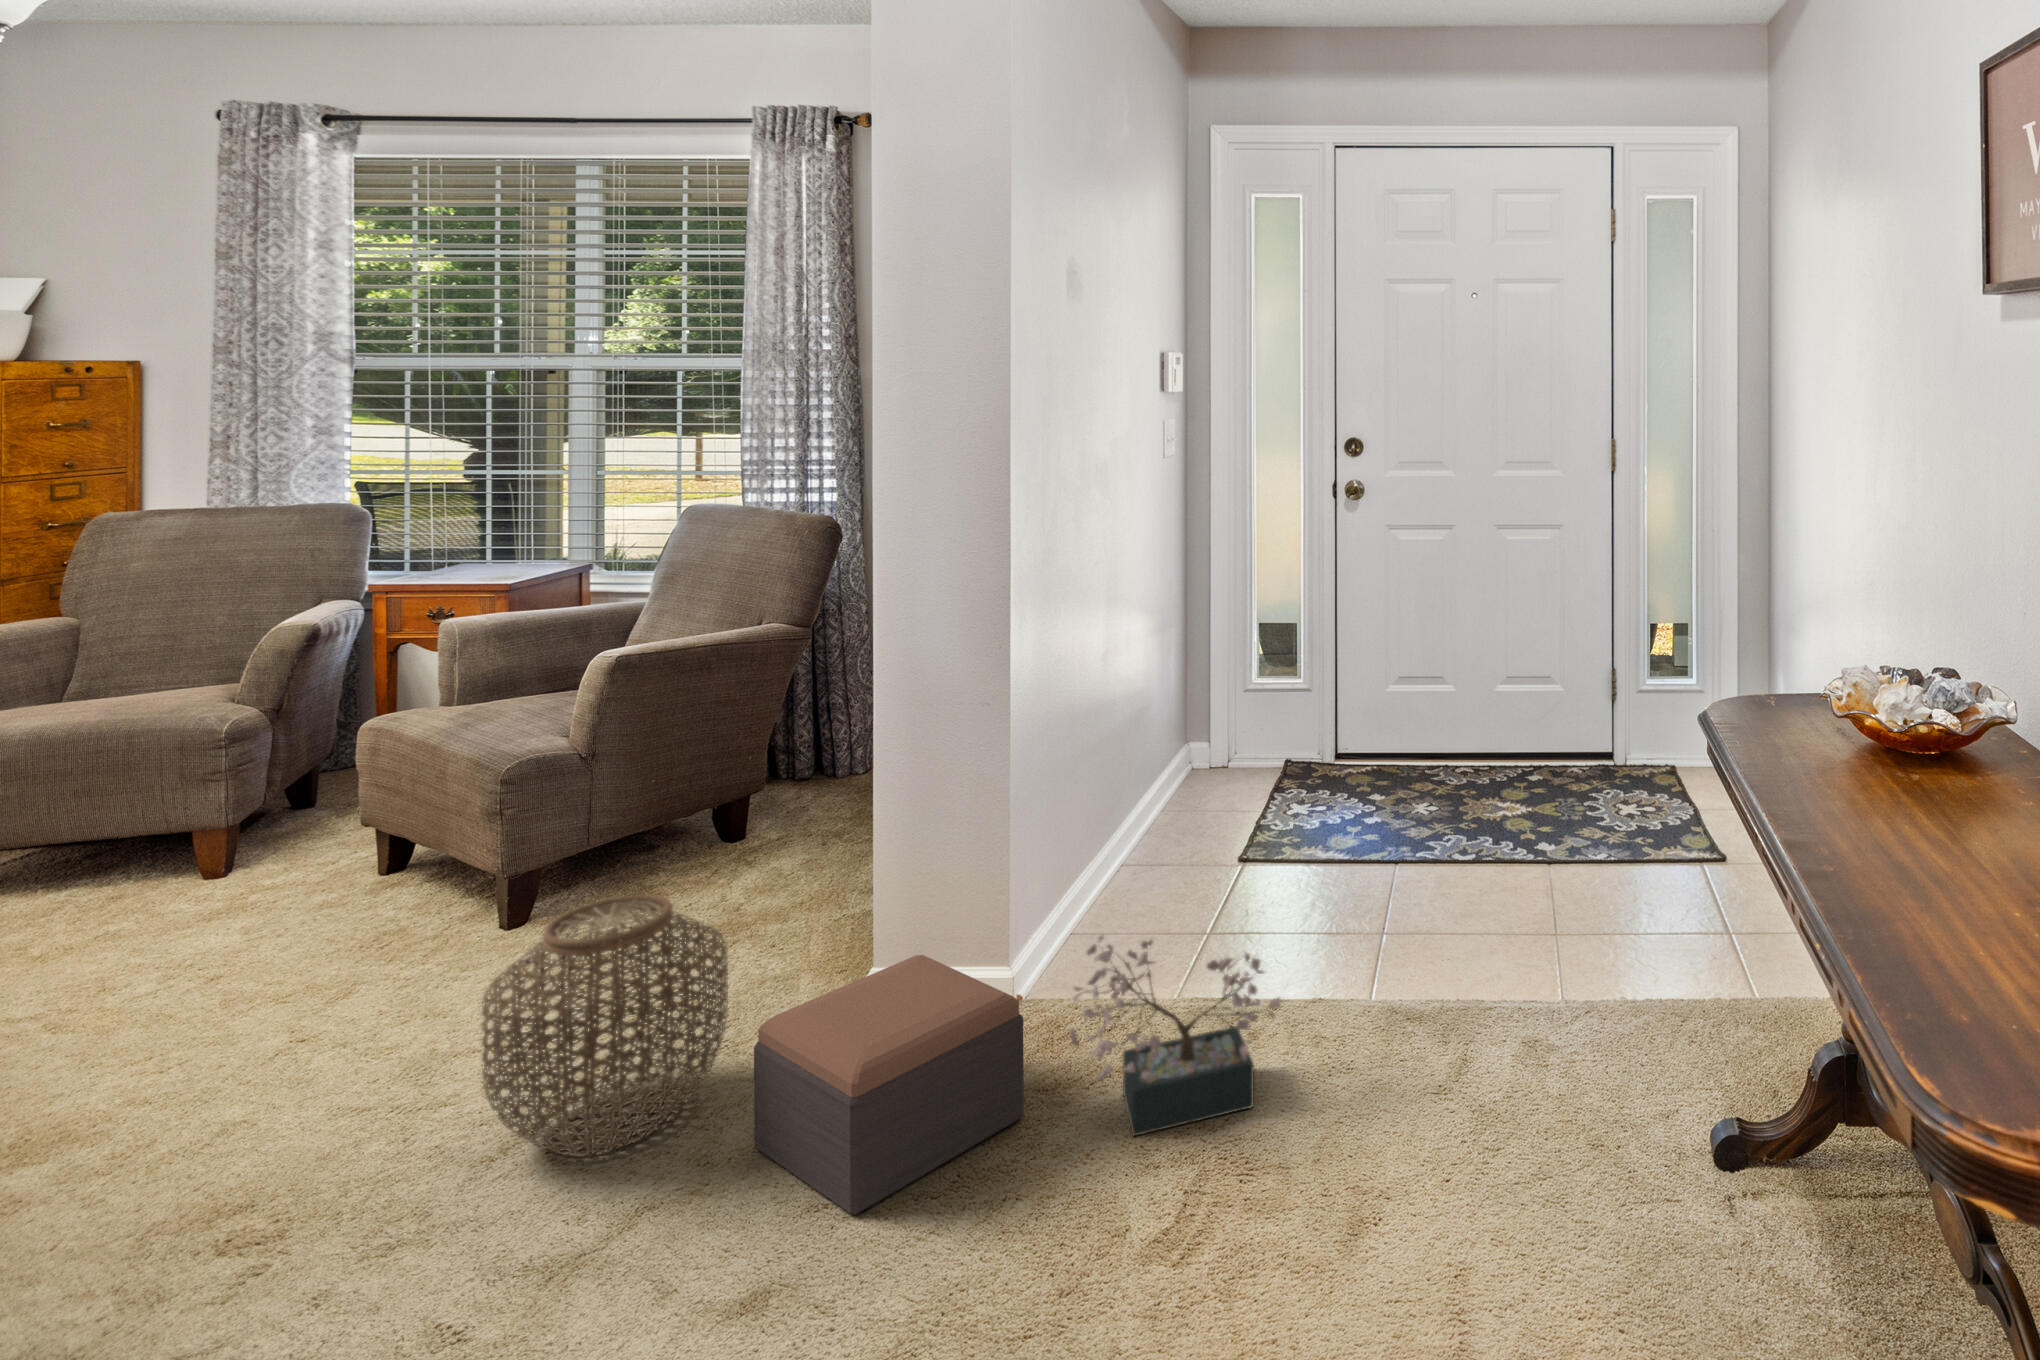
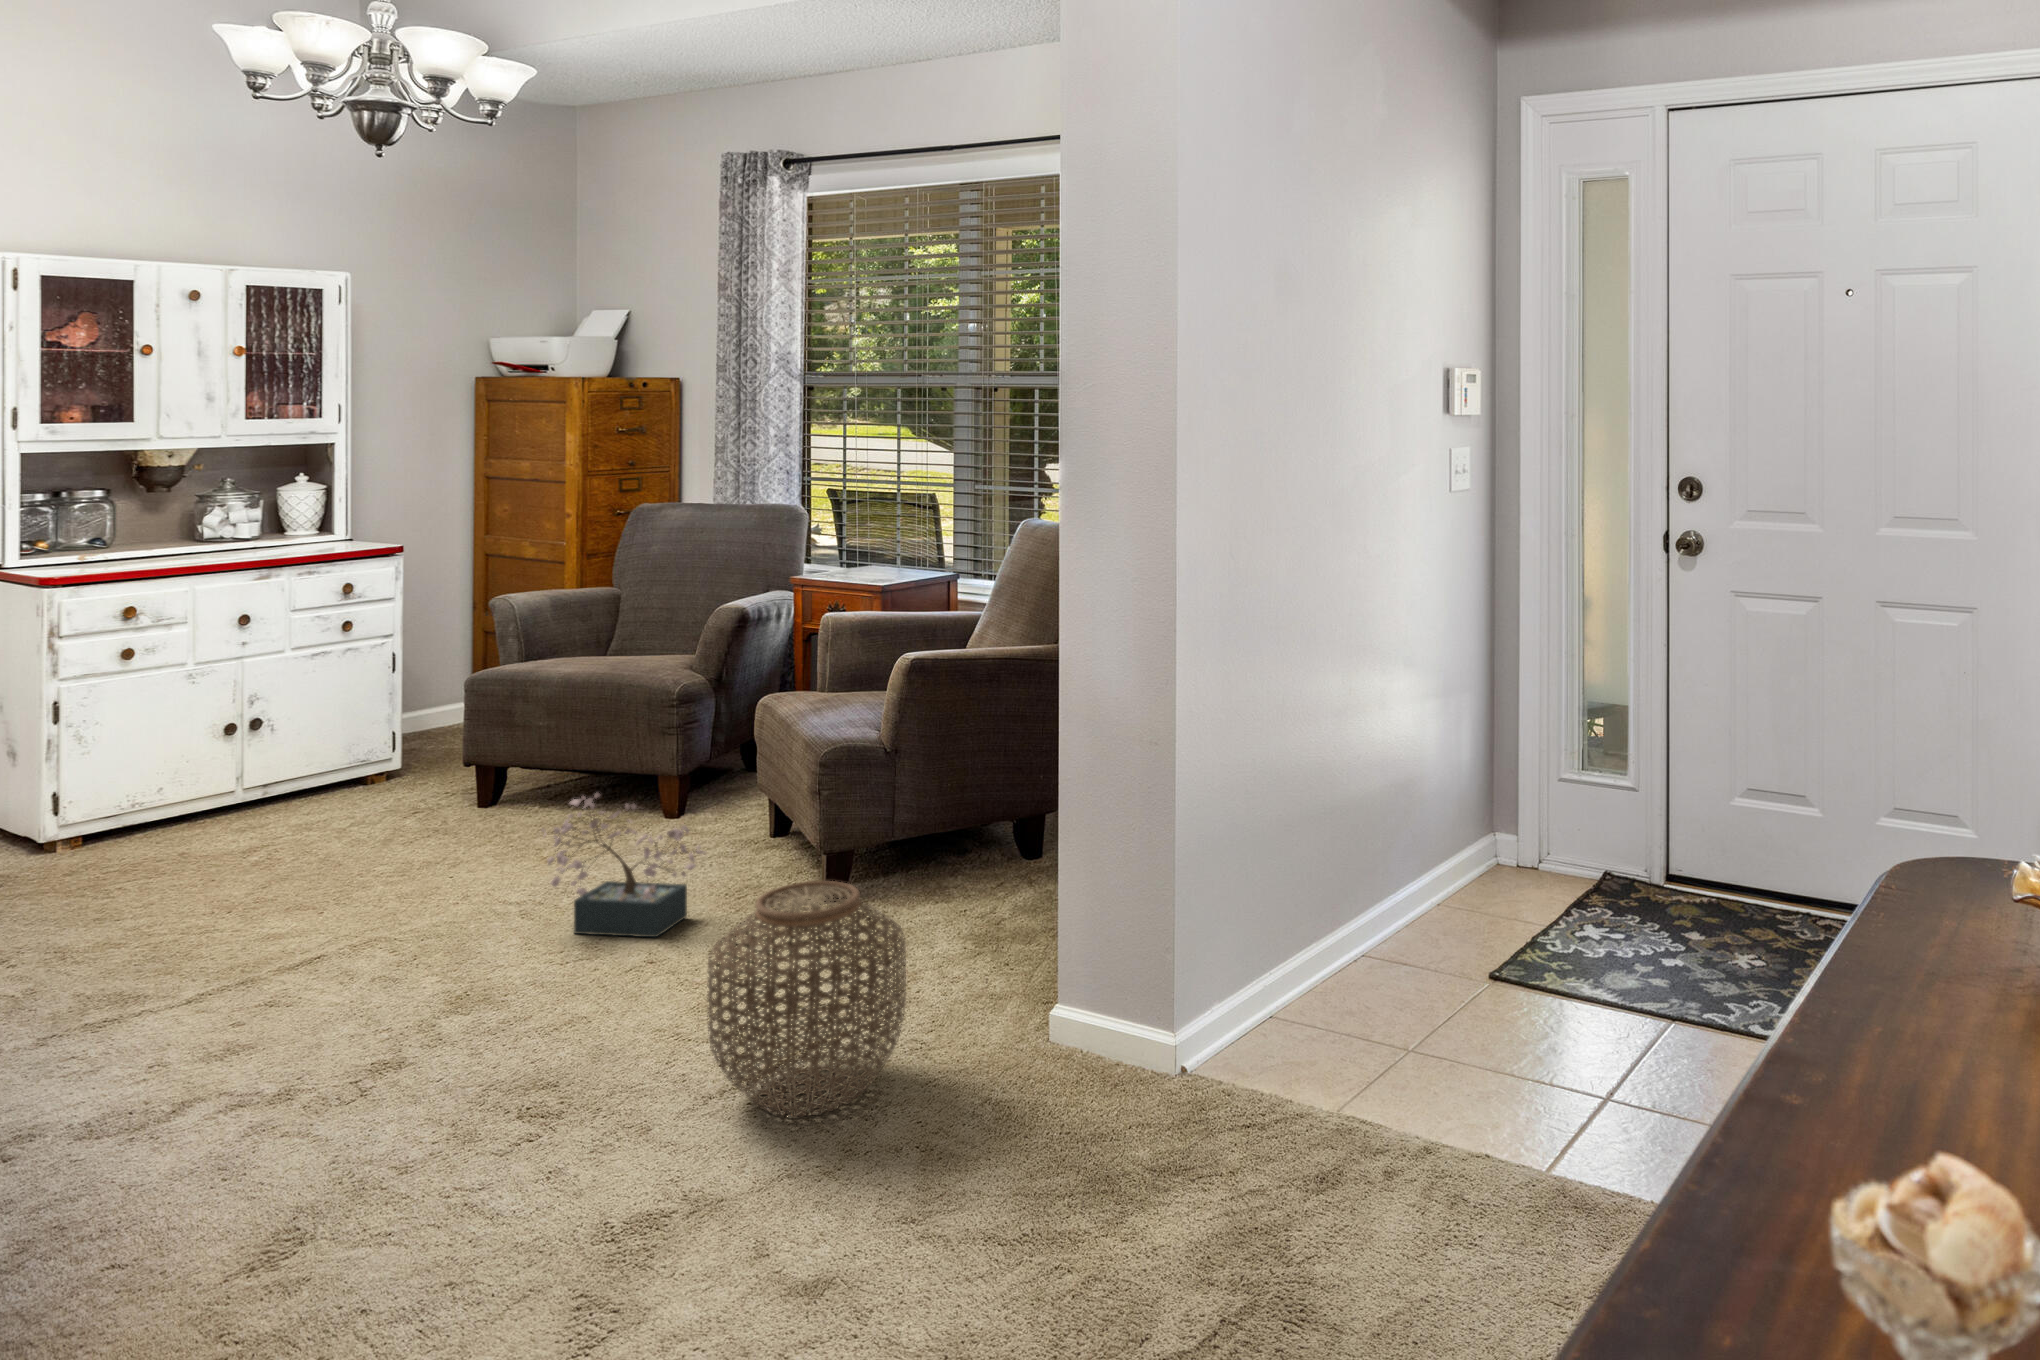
decorative plant: present [1069,936,1280,1136] -> present [542,793,705,937]
footstool: present [754,955,1024,1215] -> none [895,996,1125,1239]

